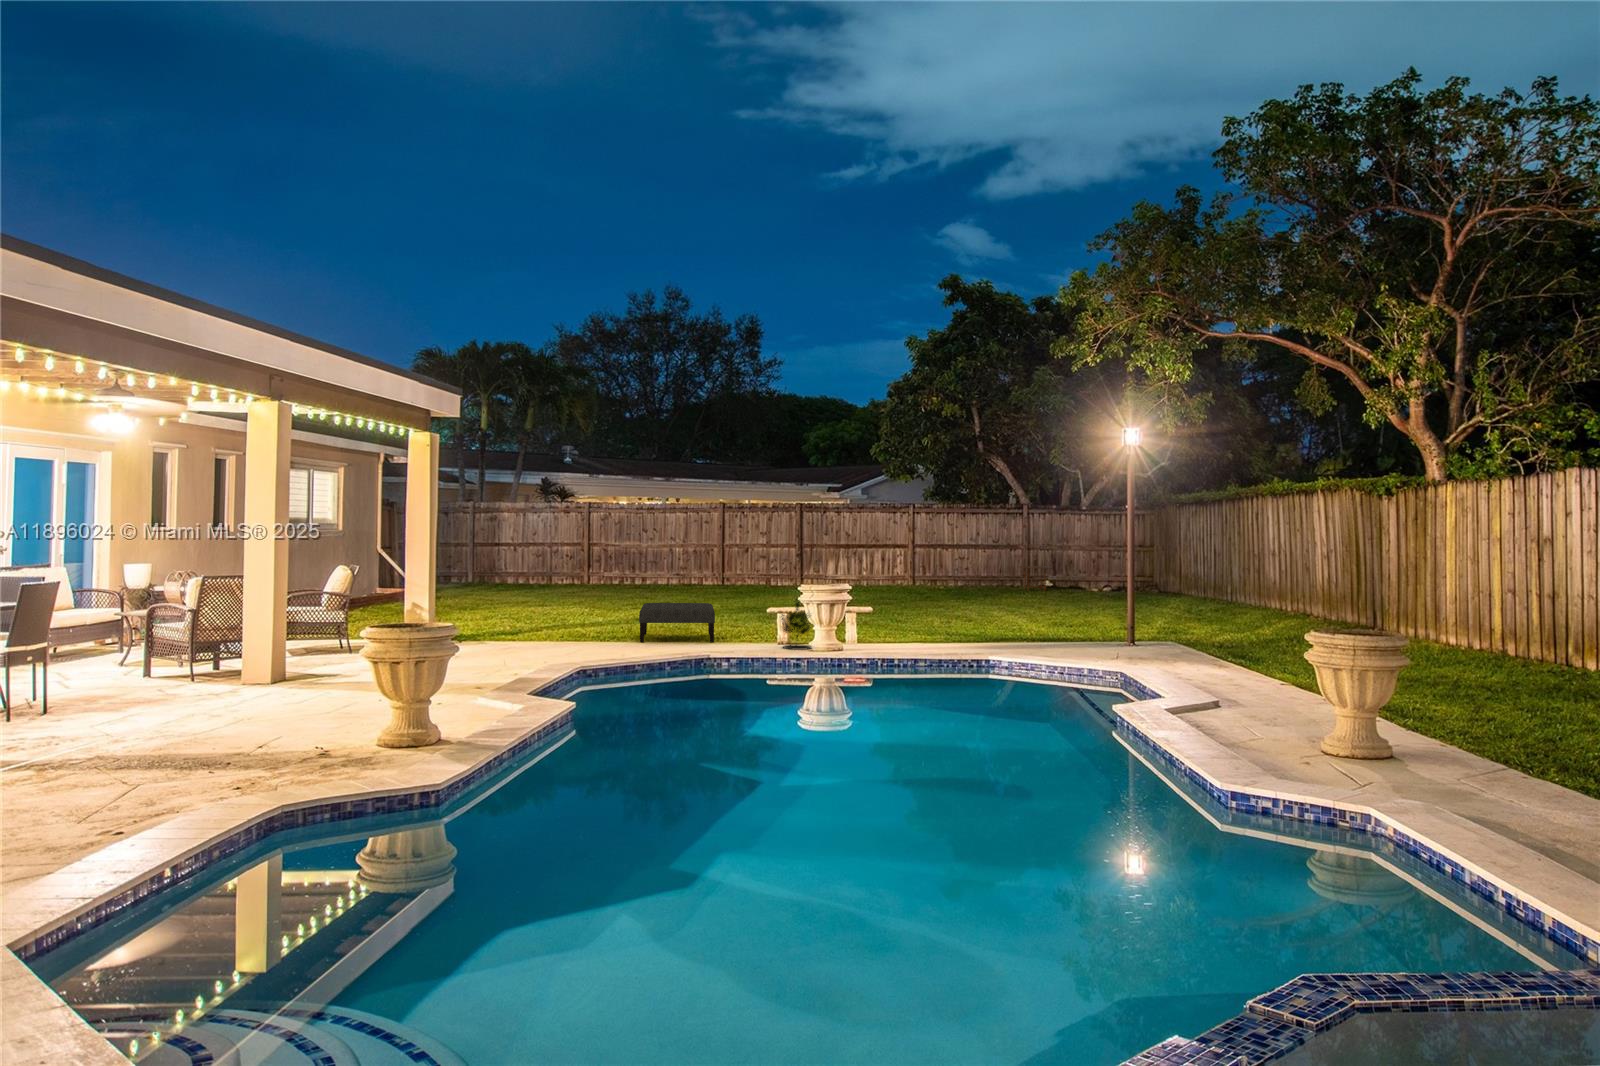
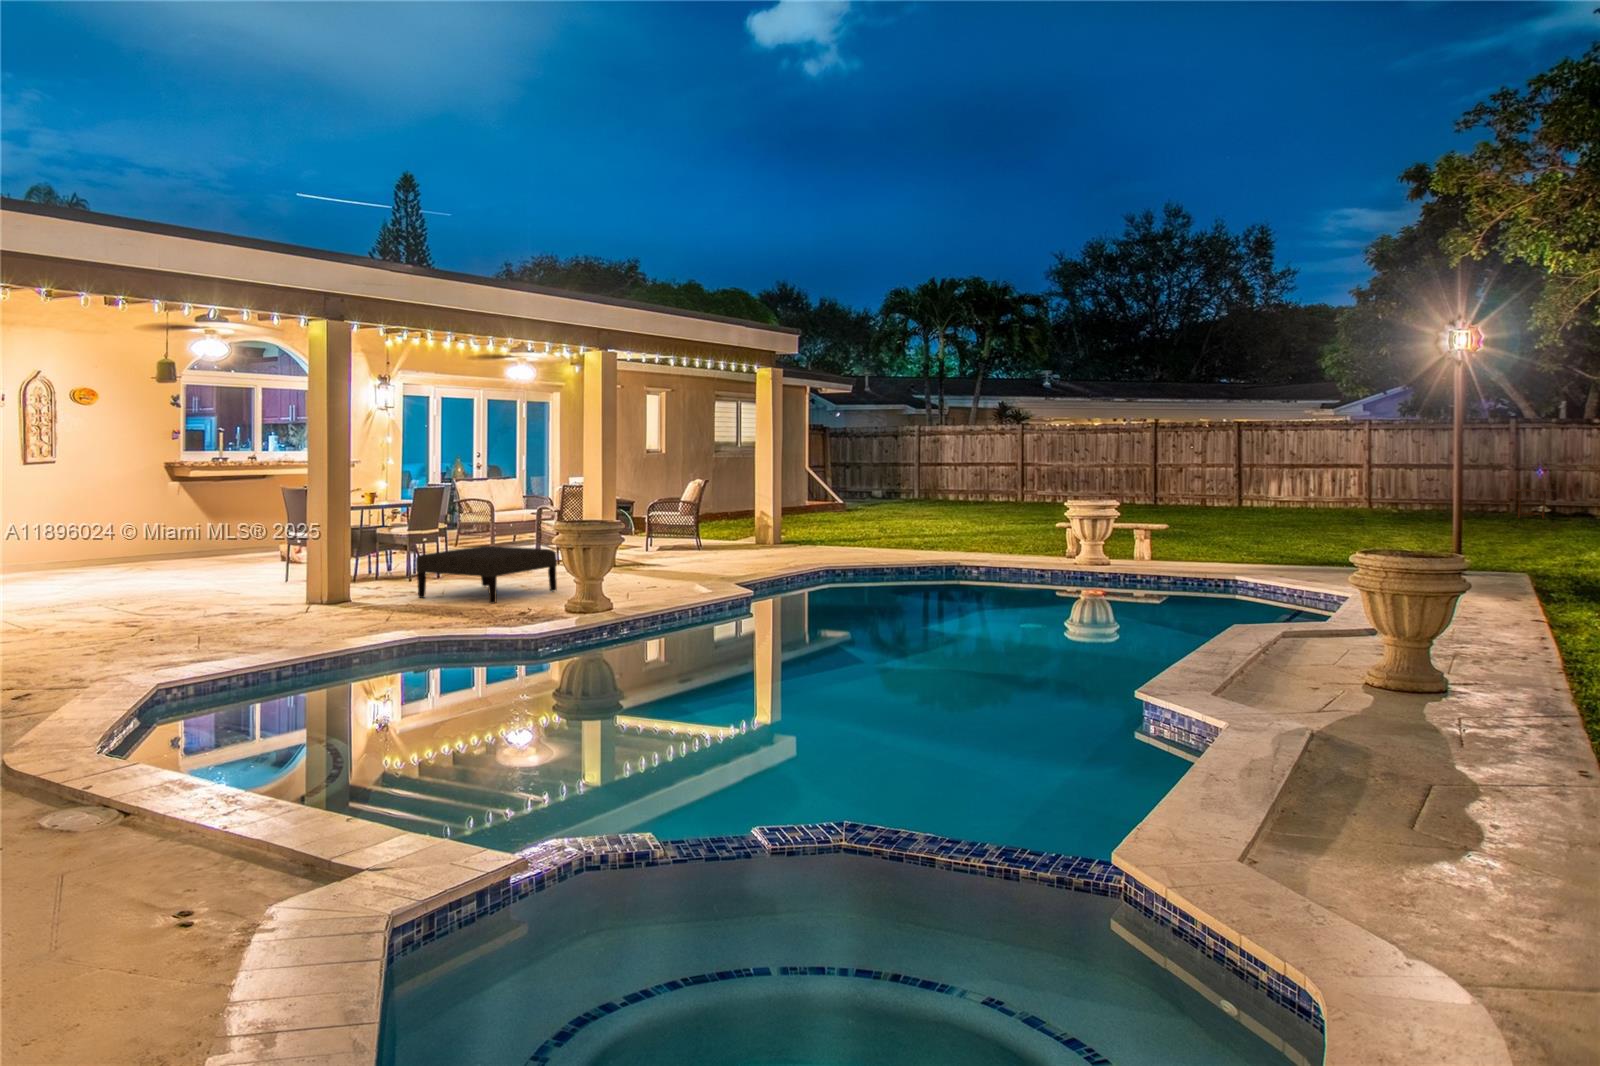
potted tree: present [781,599,811,650] -> none [1050,510,1086,563]
ottoman: present [639,603,715,643] -> present [416,546,557,604]

